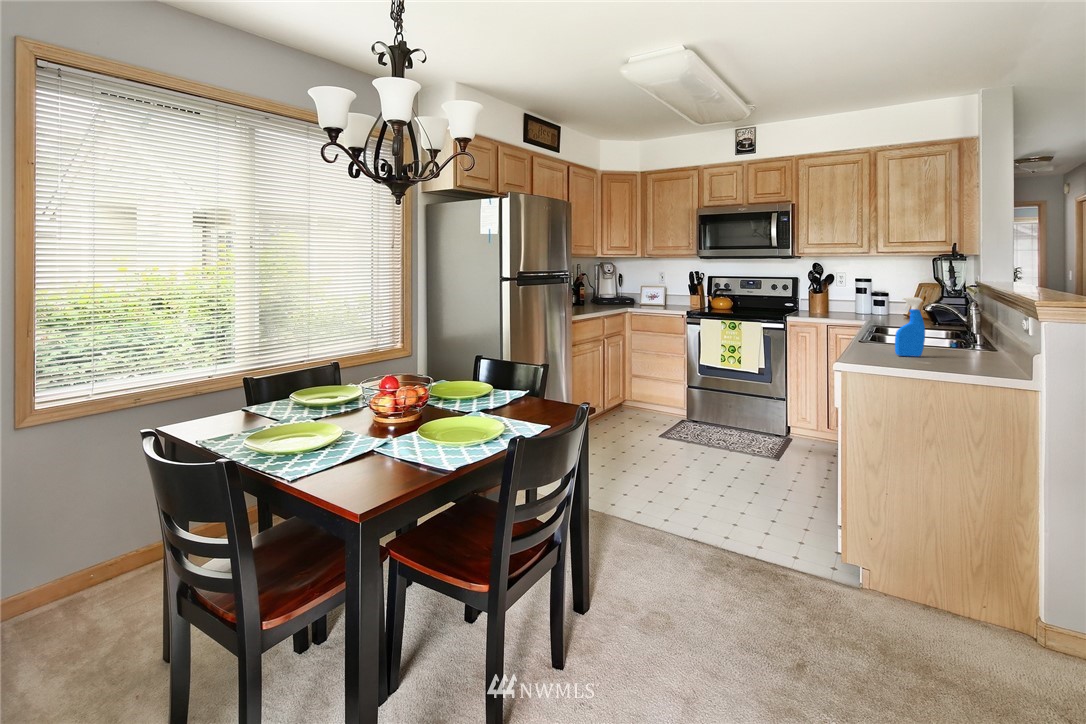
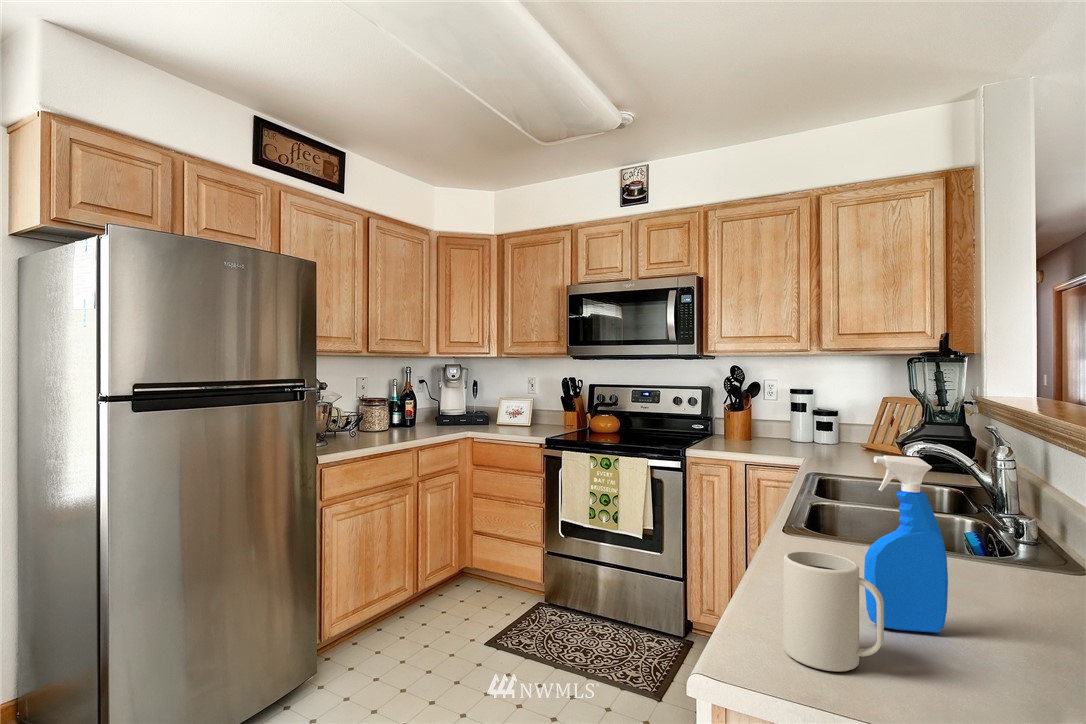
mug: none [866,328,900,360] -> present [783,551,884,672]

